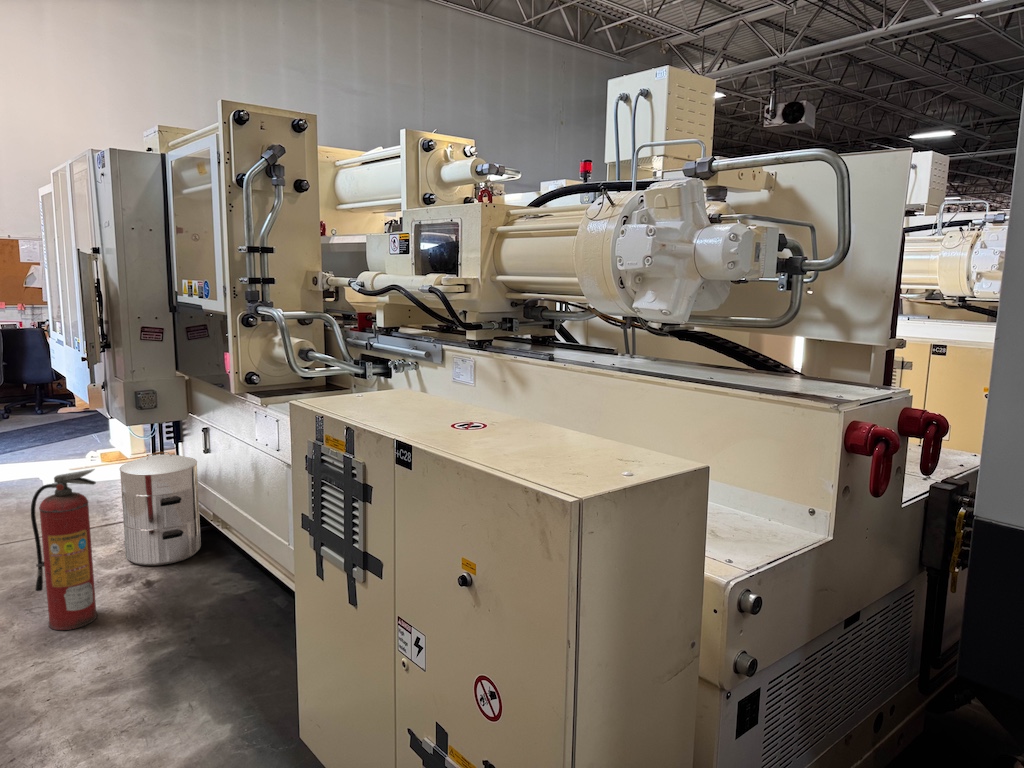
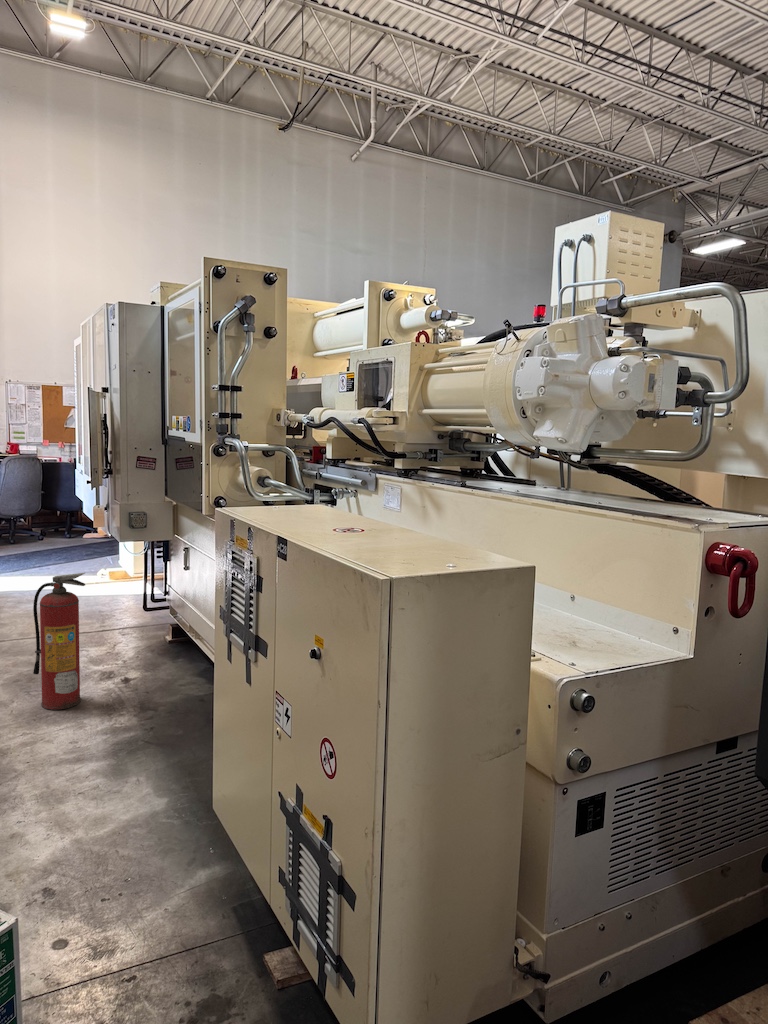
waste bin: present [120,452,201,566] -> none [112,566,177,666]

